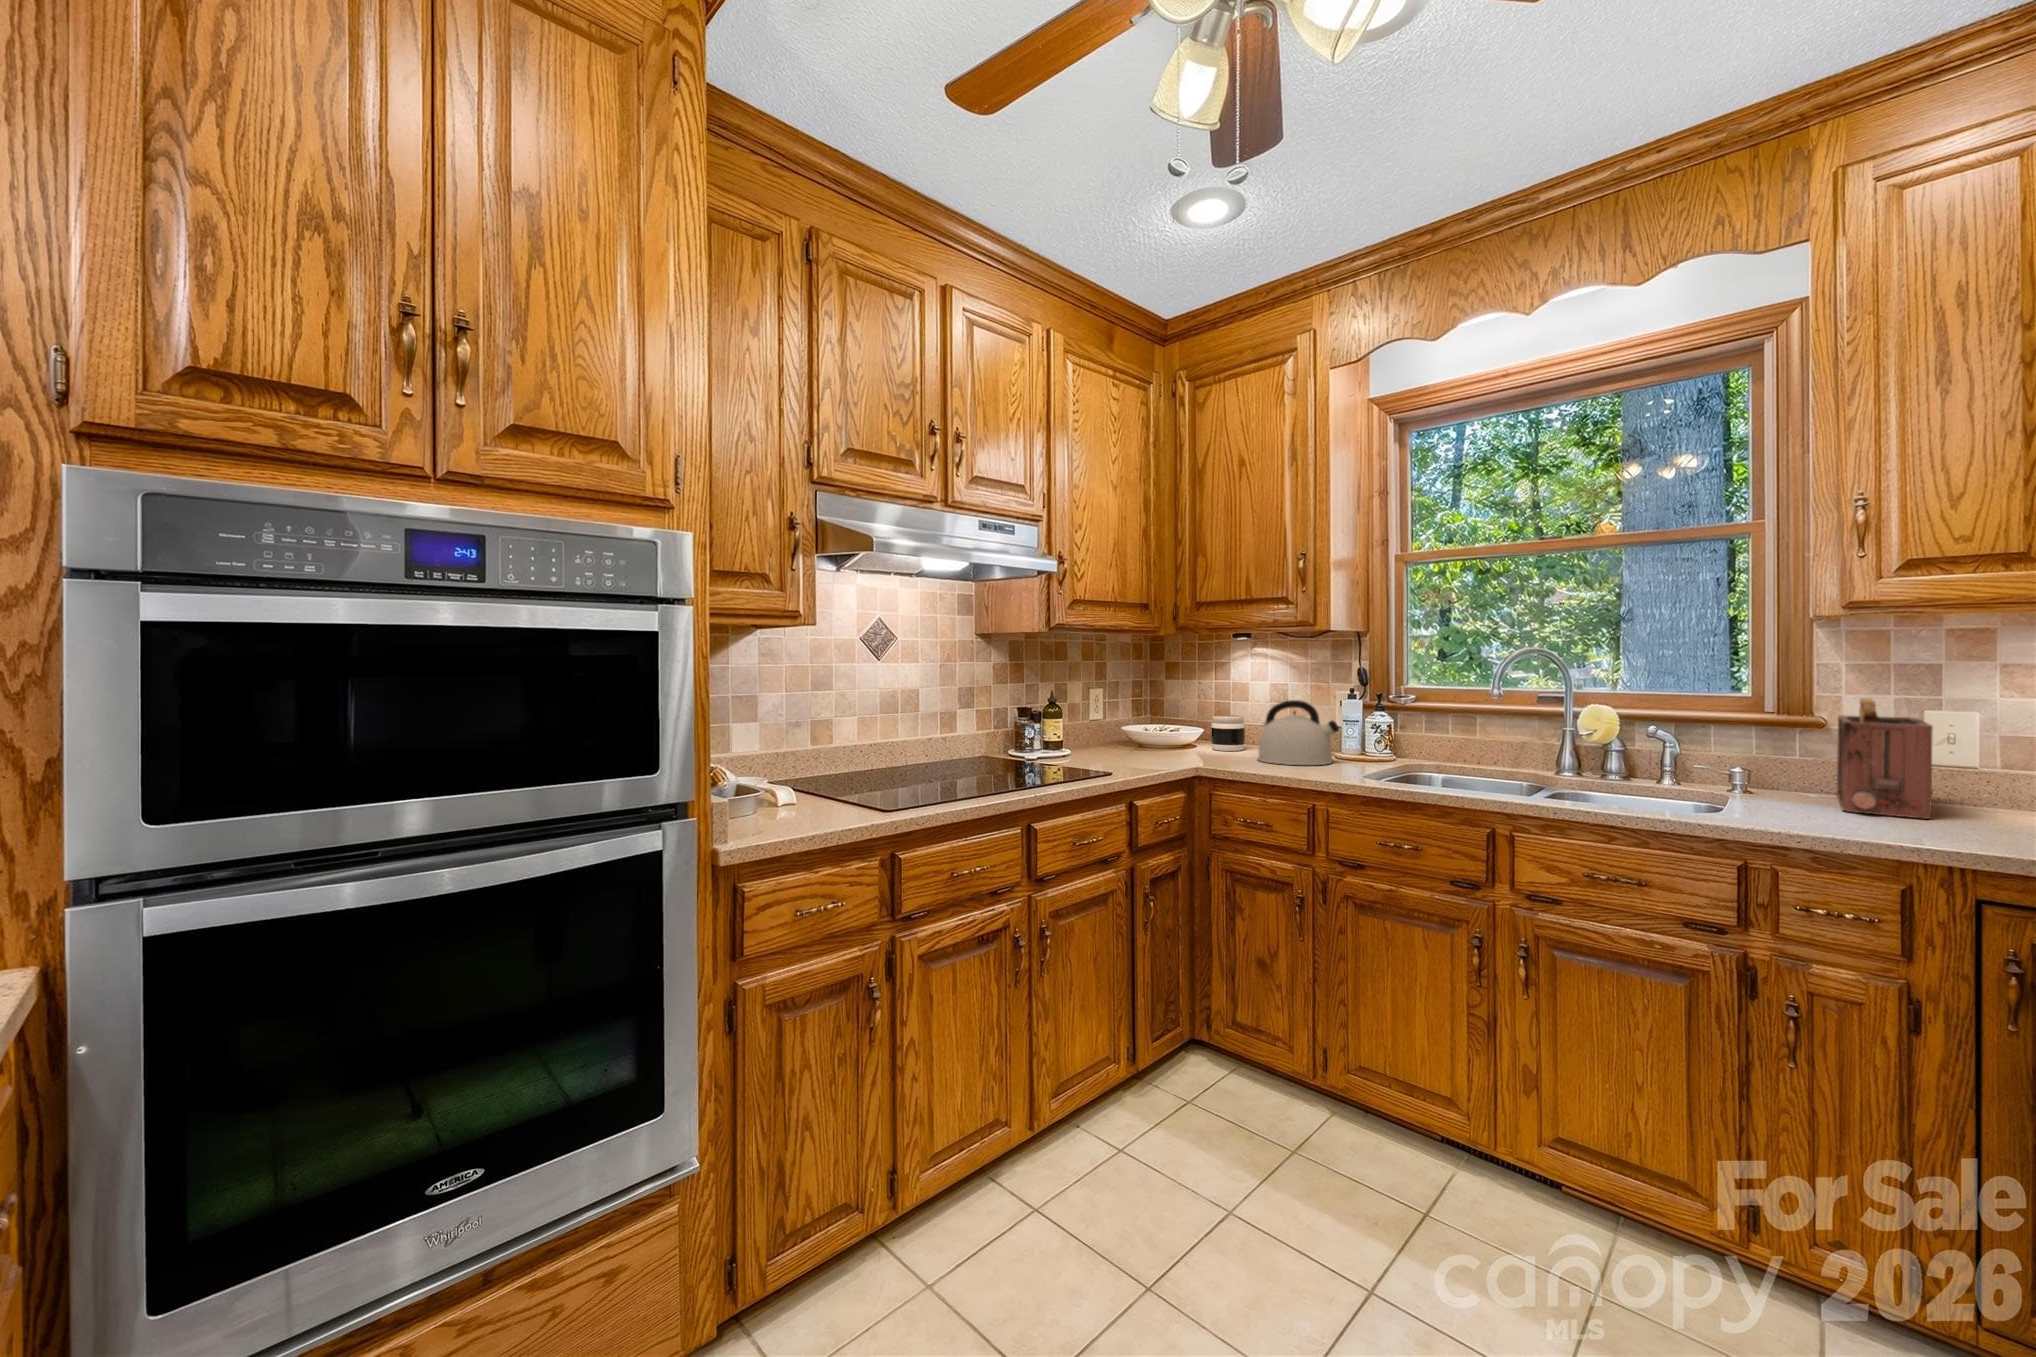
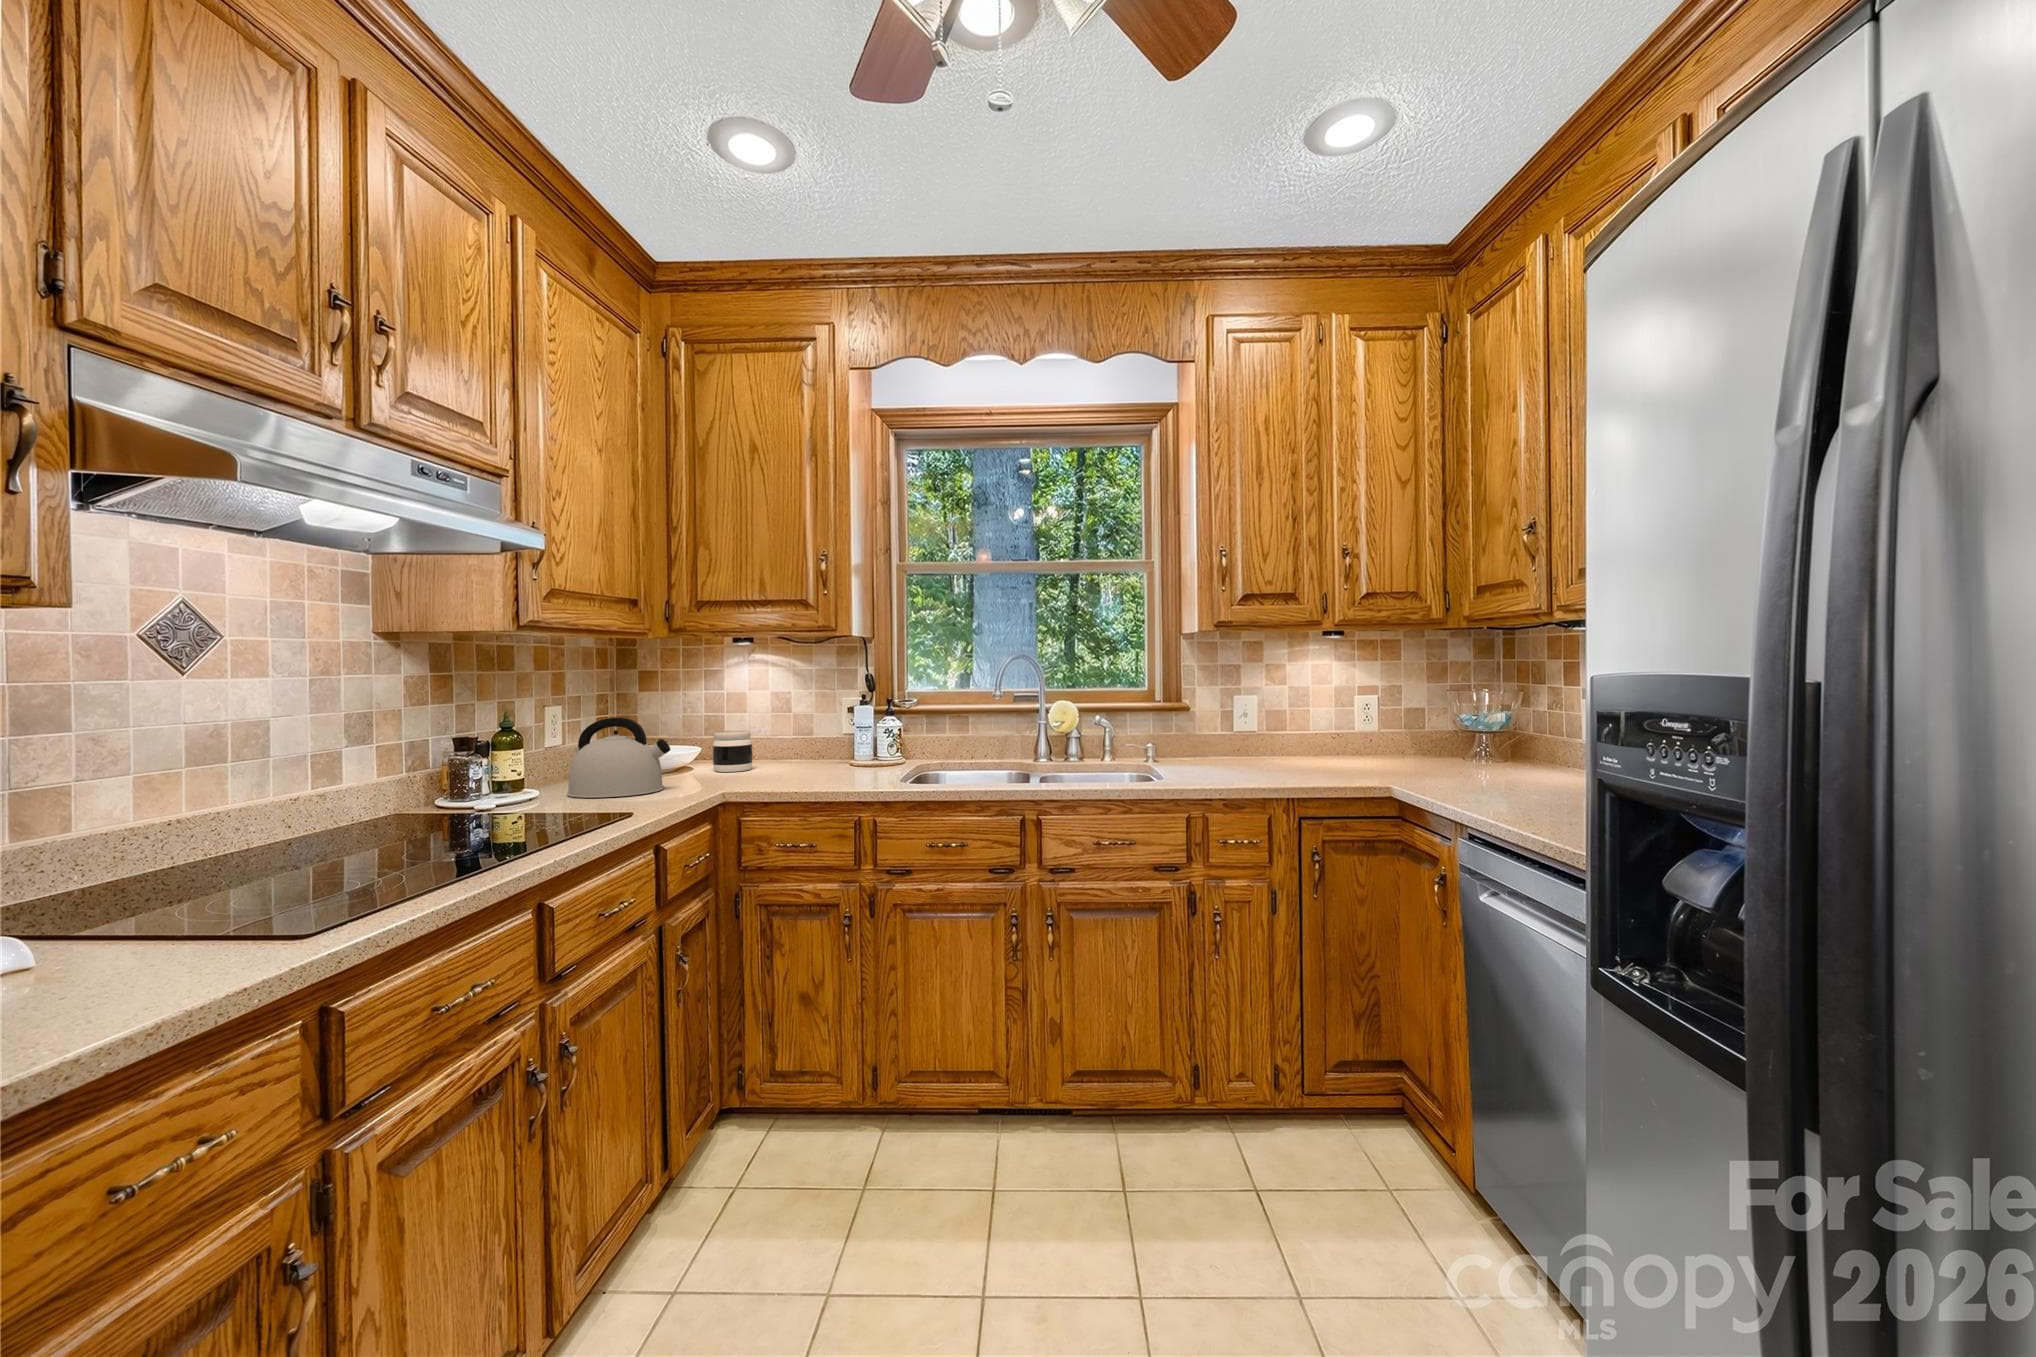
toaster: present [1837,698,1933,819] -> none [1205,690,1261,771]
kettle: present [1258,700,1339,765] -> present [567,717,670,798]

